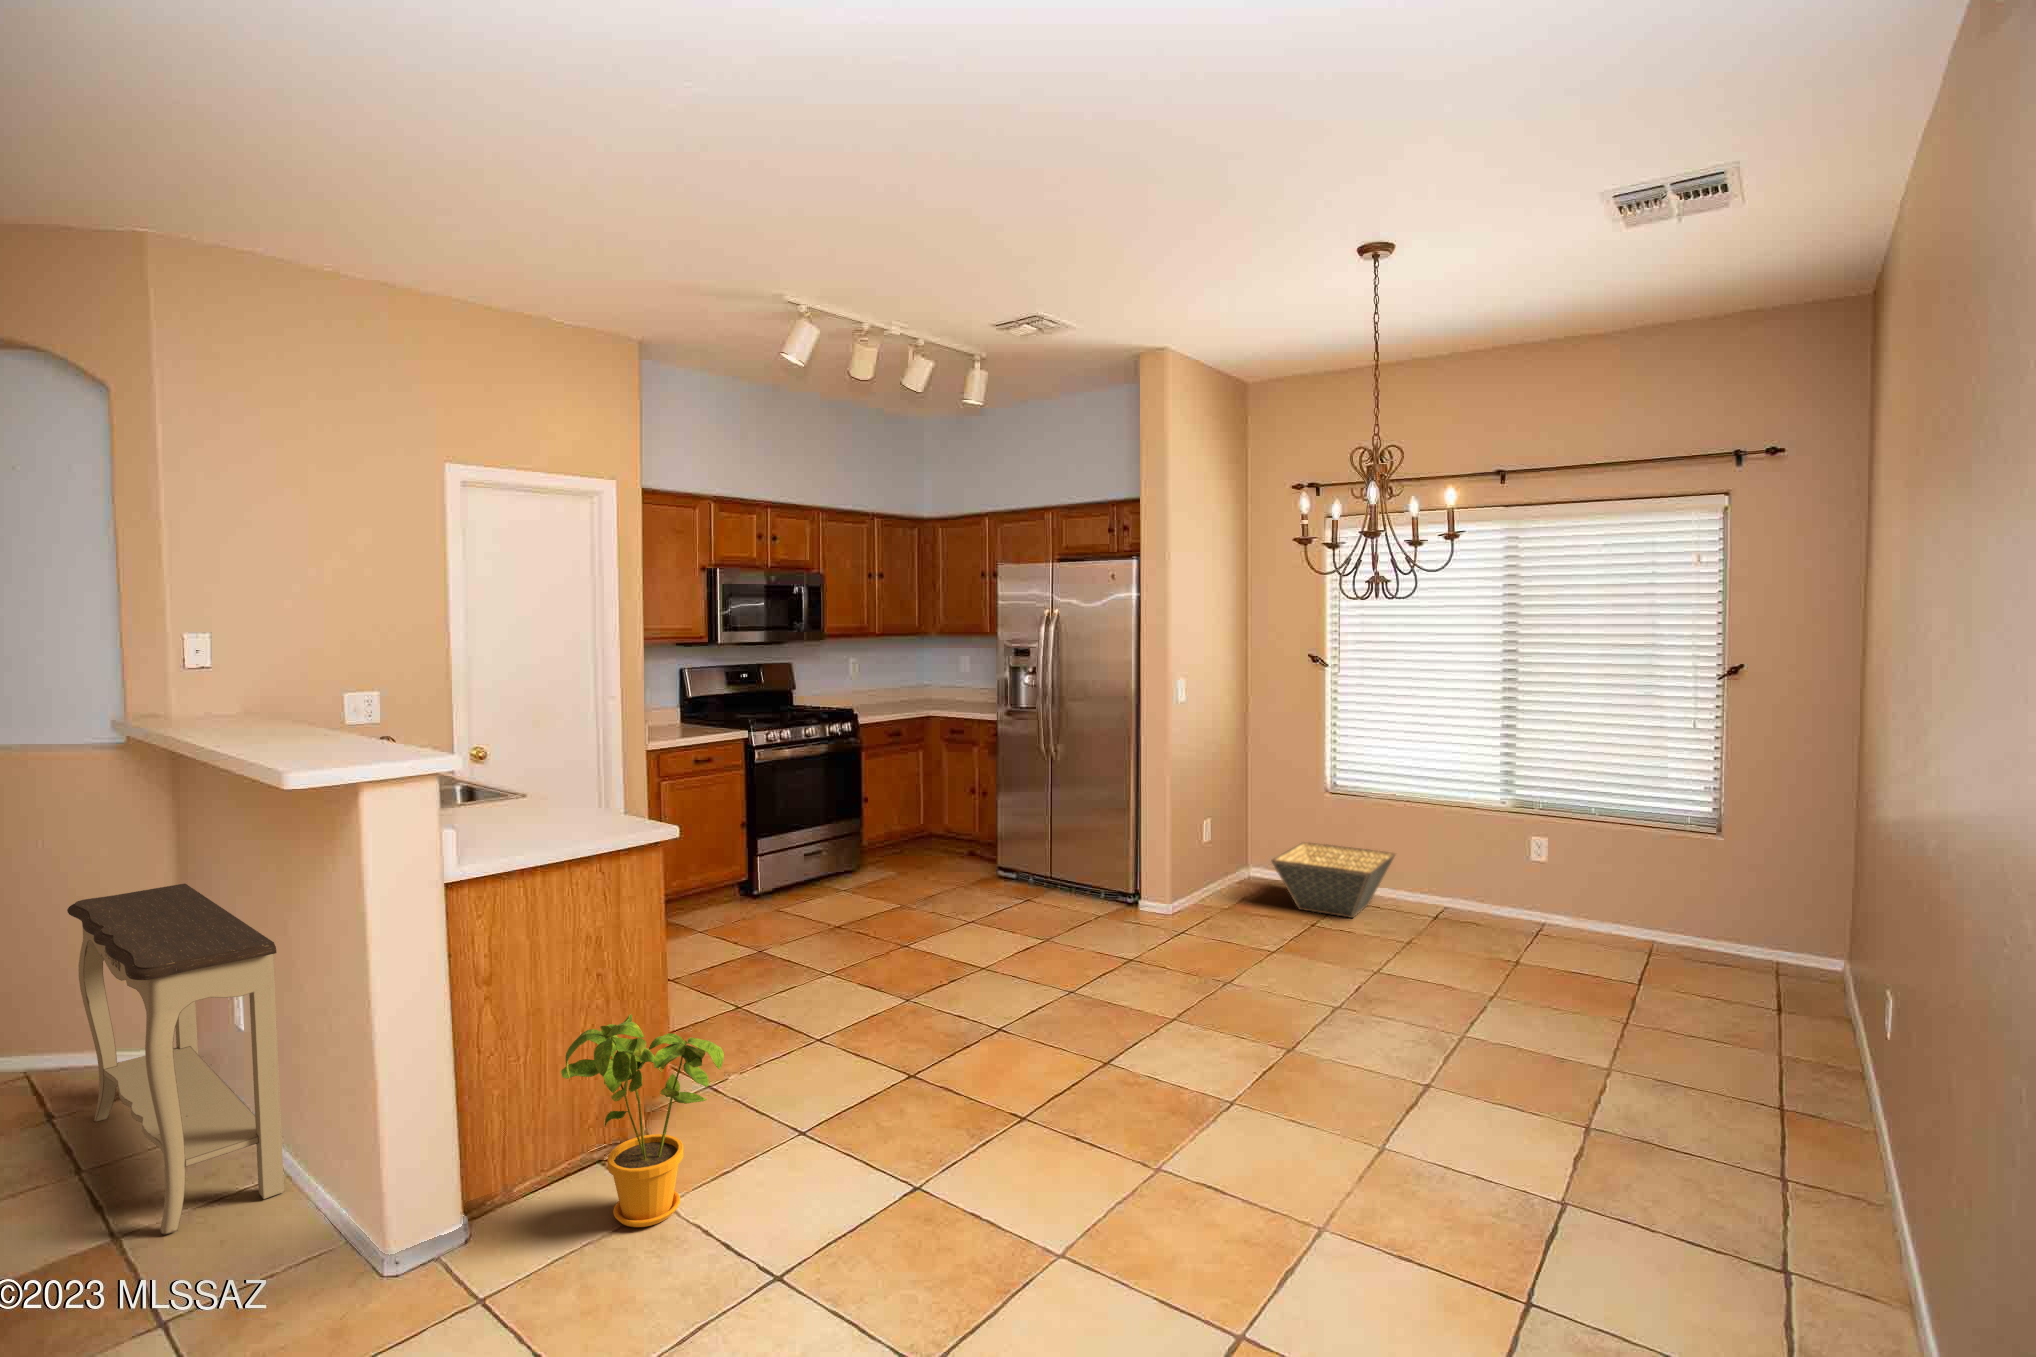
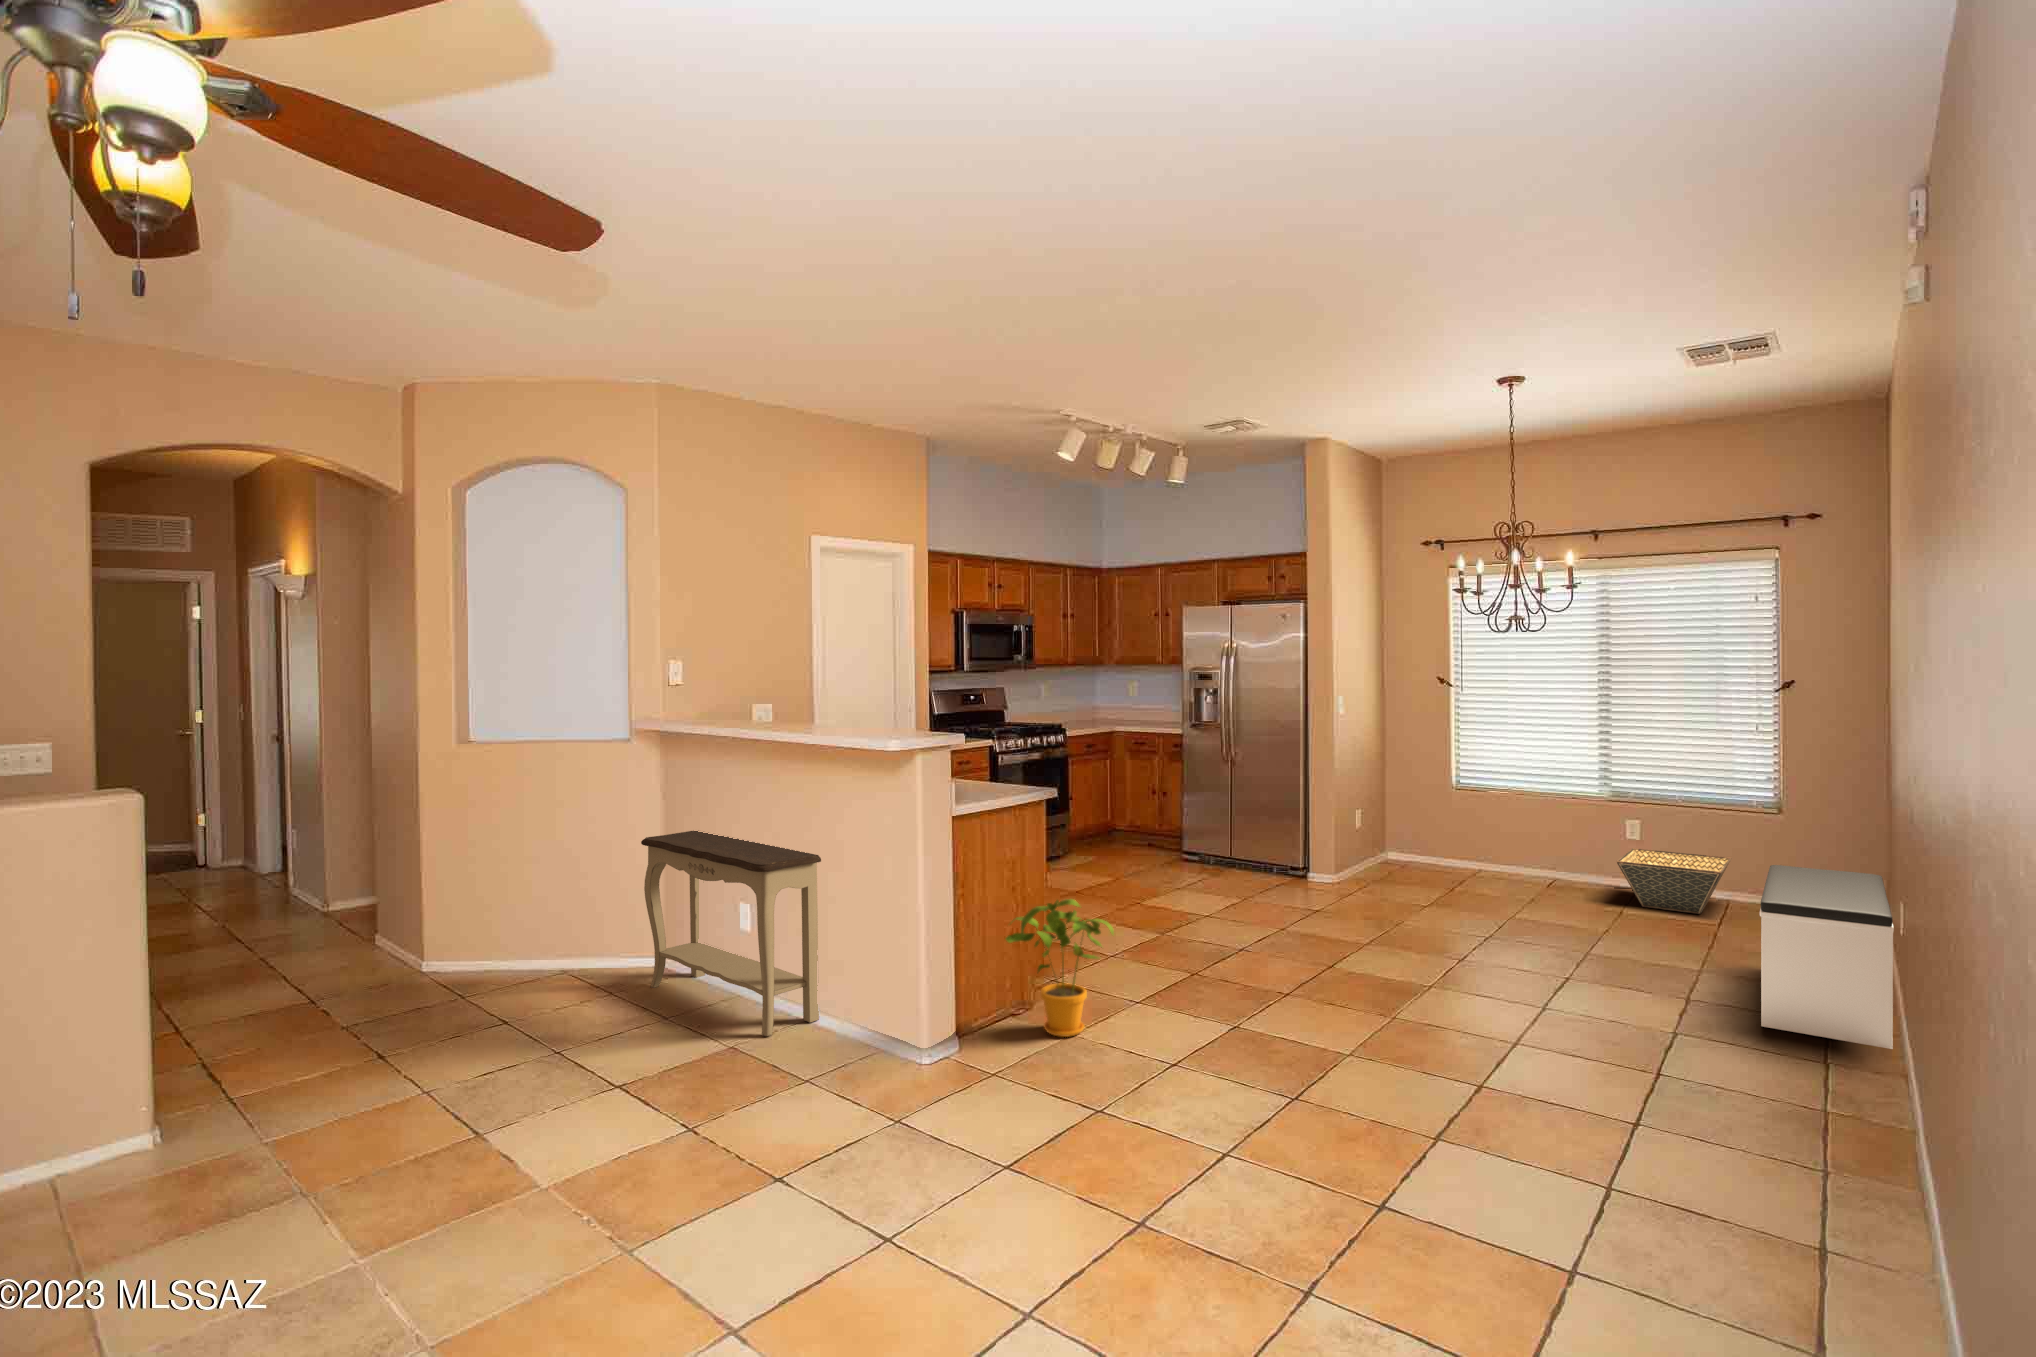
basket: present [1271,842,1395,918] -> present [1617,848,1731,914]
bench: none [1687,925,1886,1238] -> present [1760,865,1894,1049]

